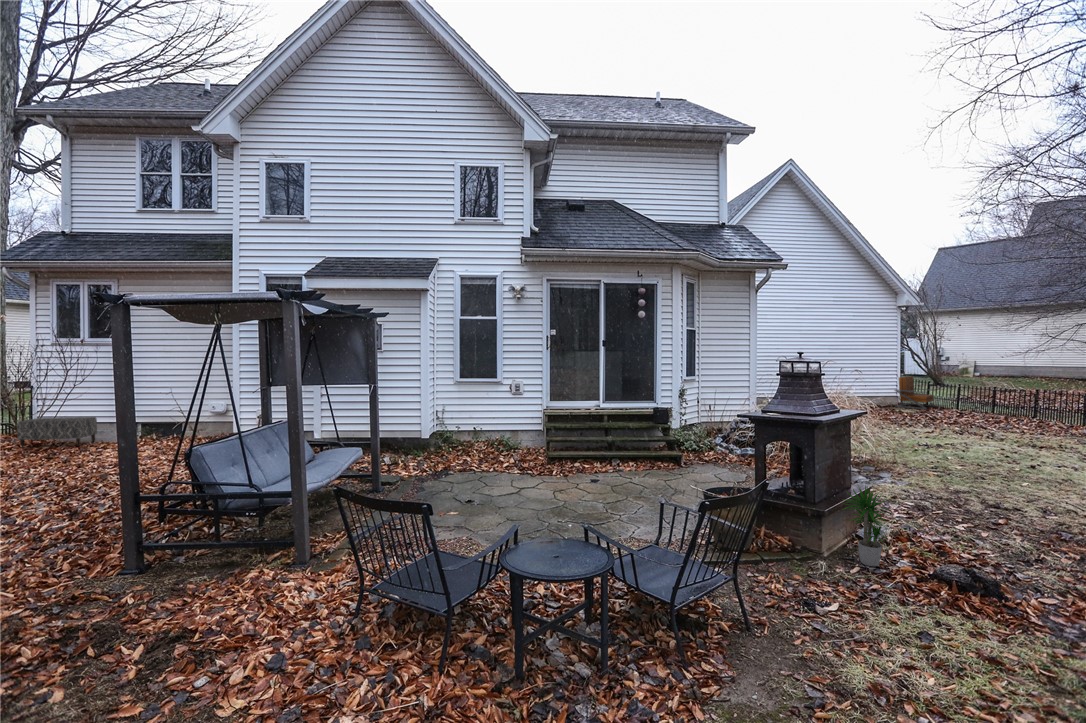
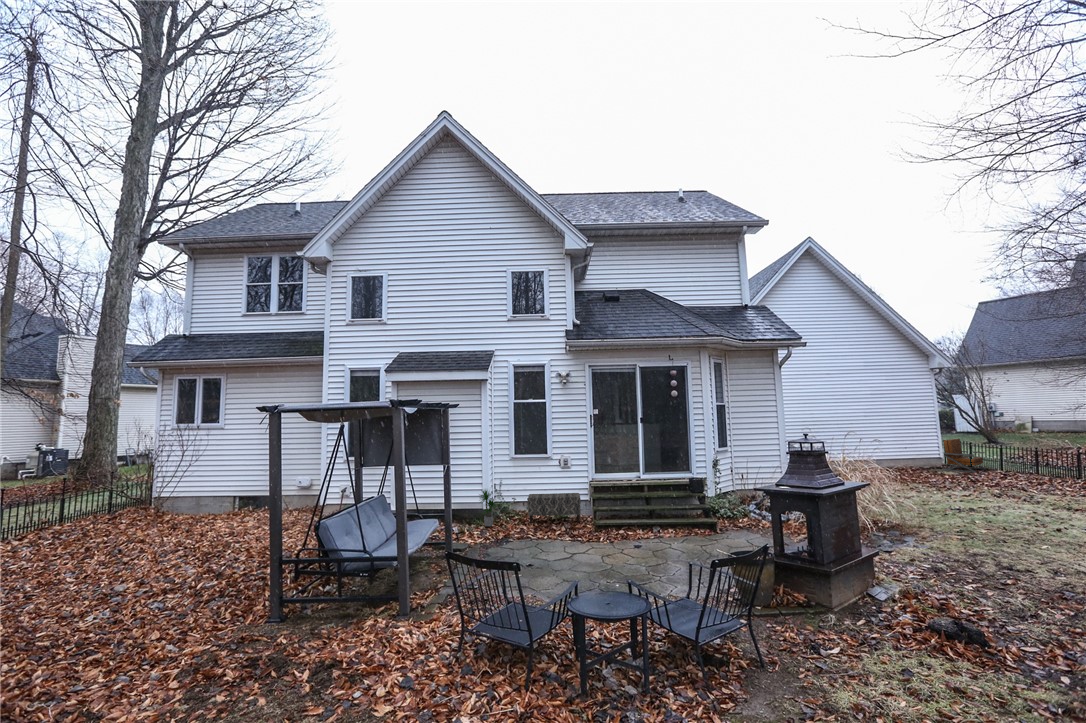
bench: present [17,417,97,448] -> present [528,493,581,523]
potted plant: present [844,486,890,566] -> present [480,490,496,526]

